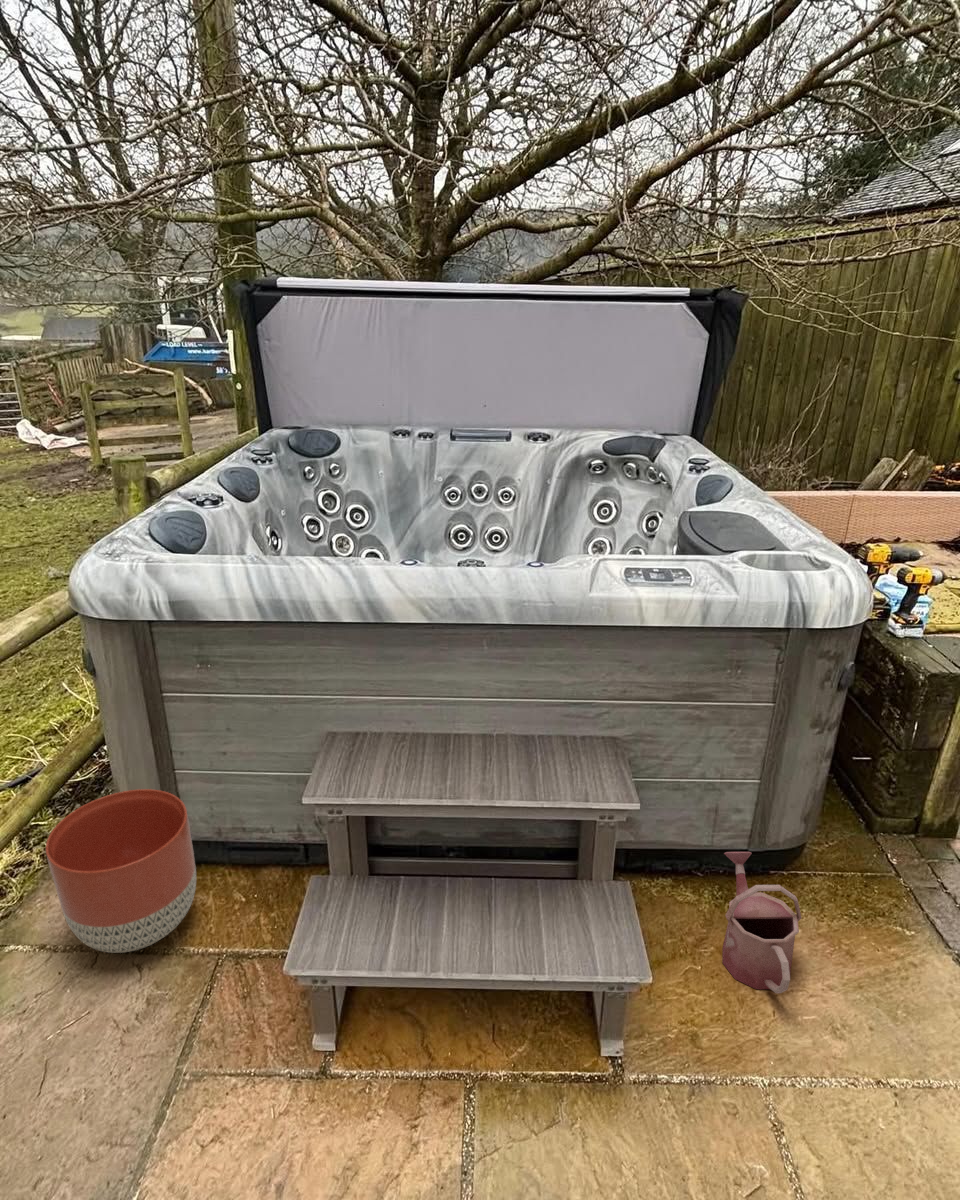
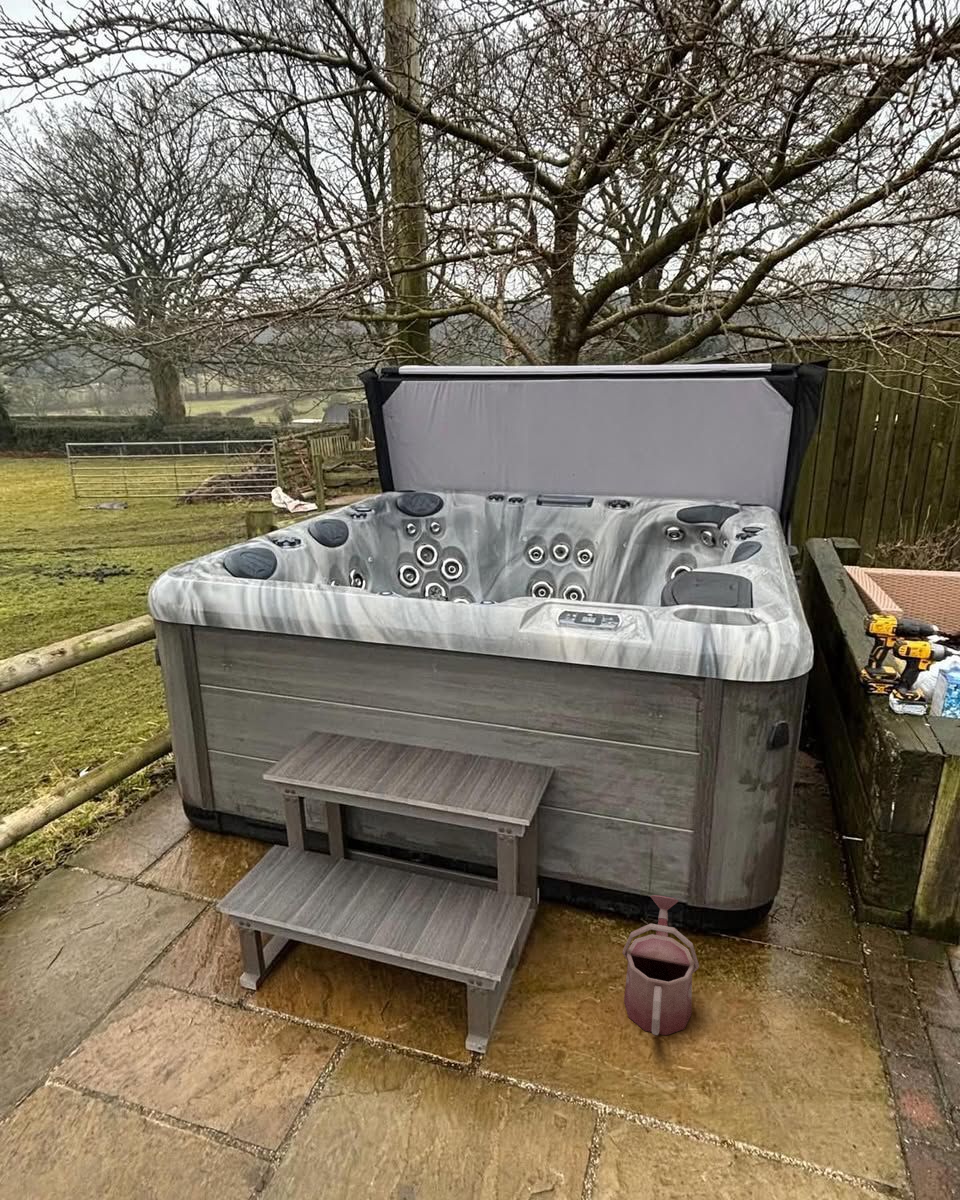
planter: present [46,789,196,953] -> none [91,759,208,885]

